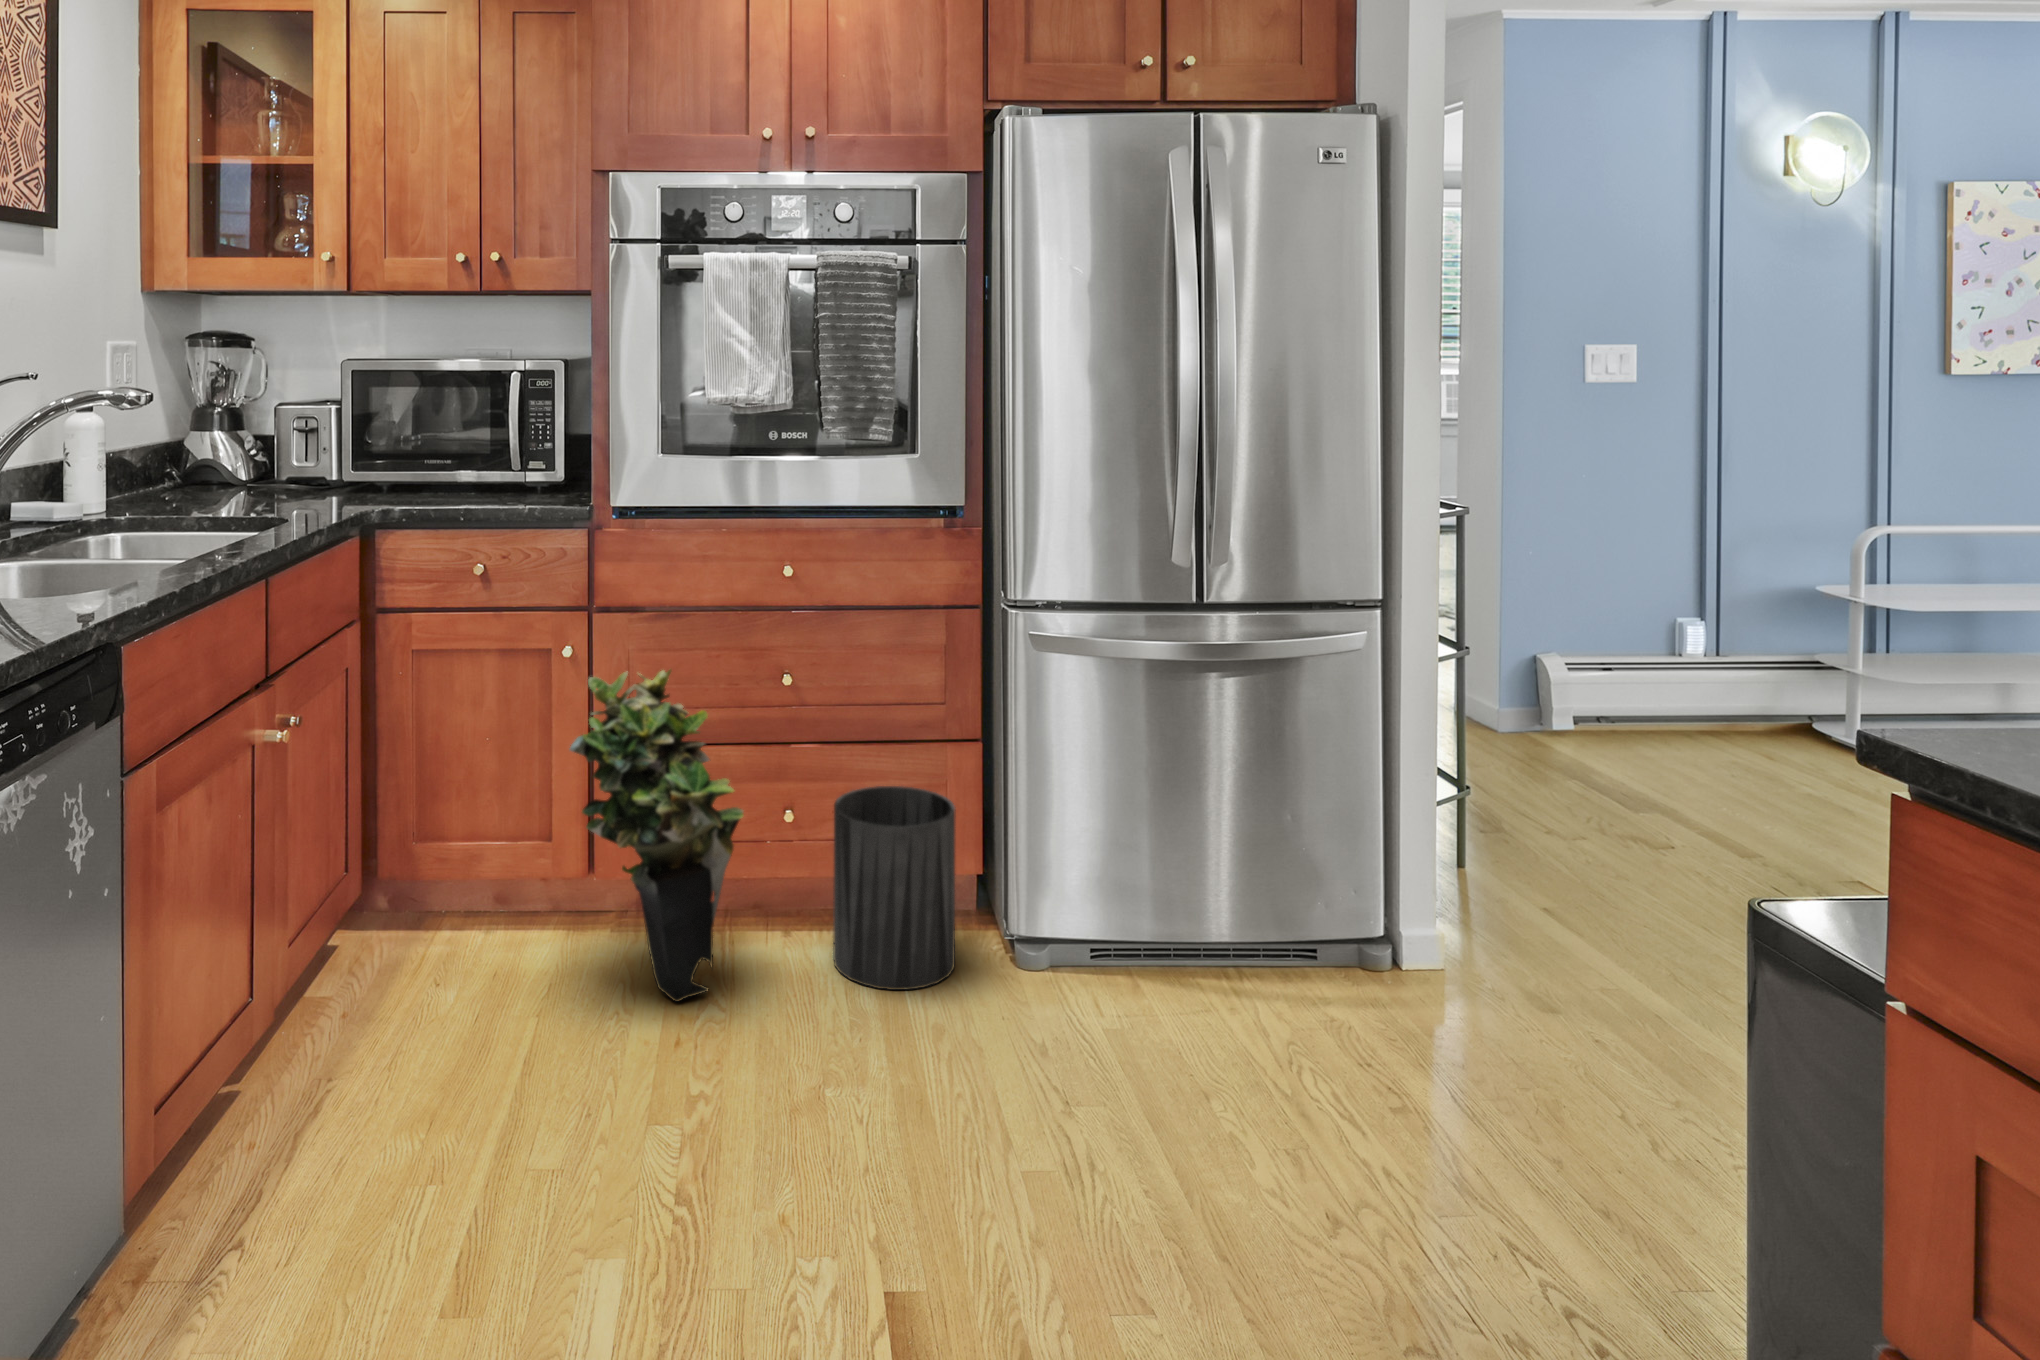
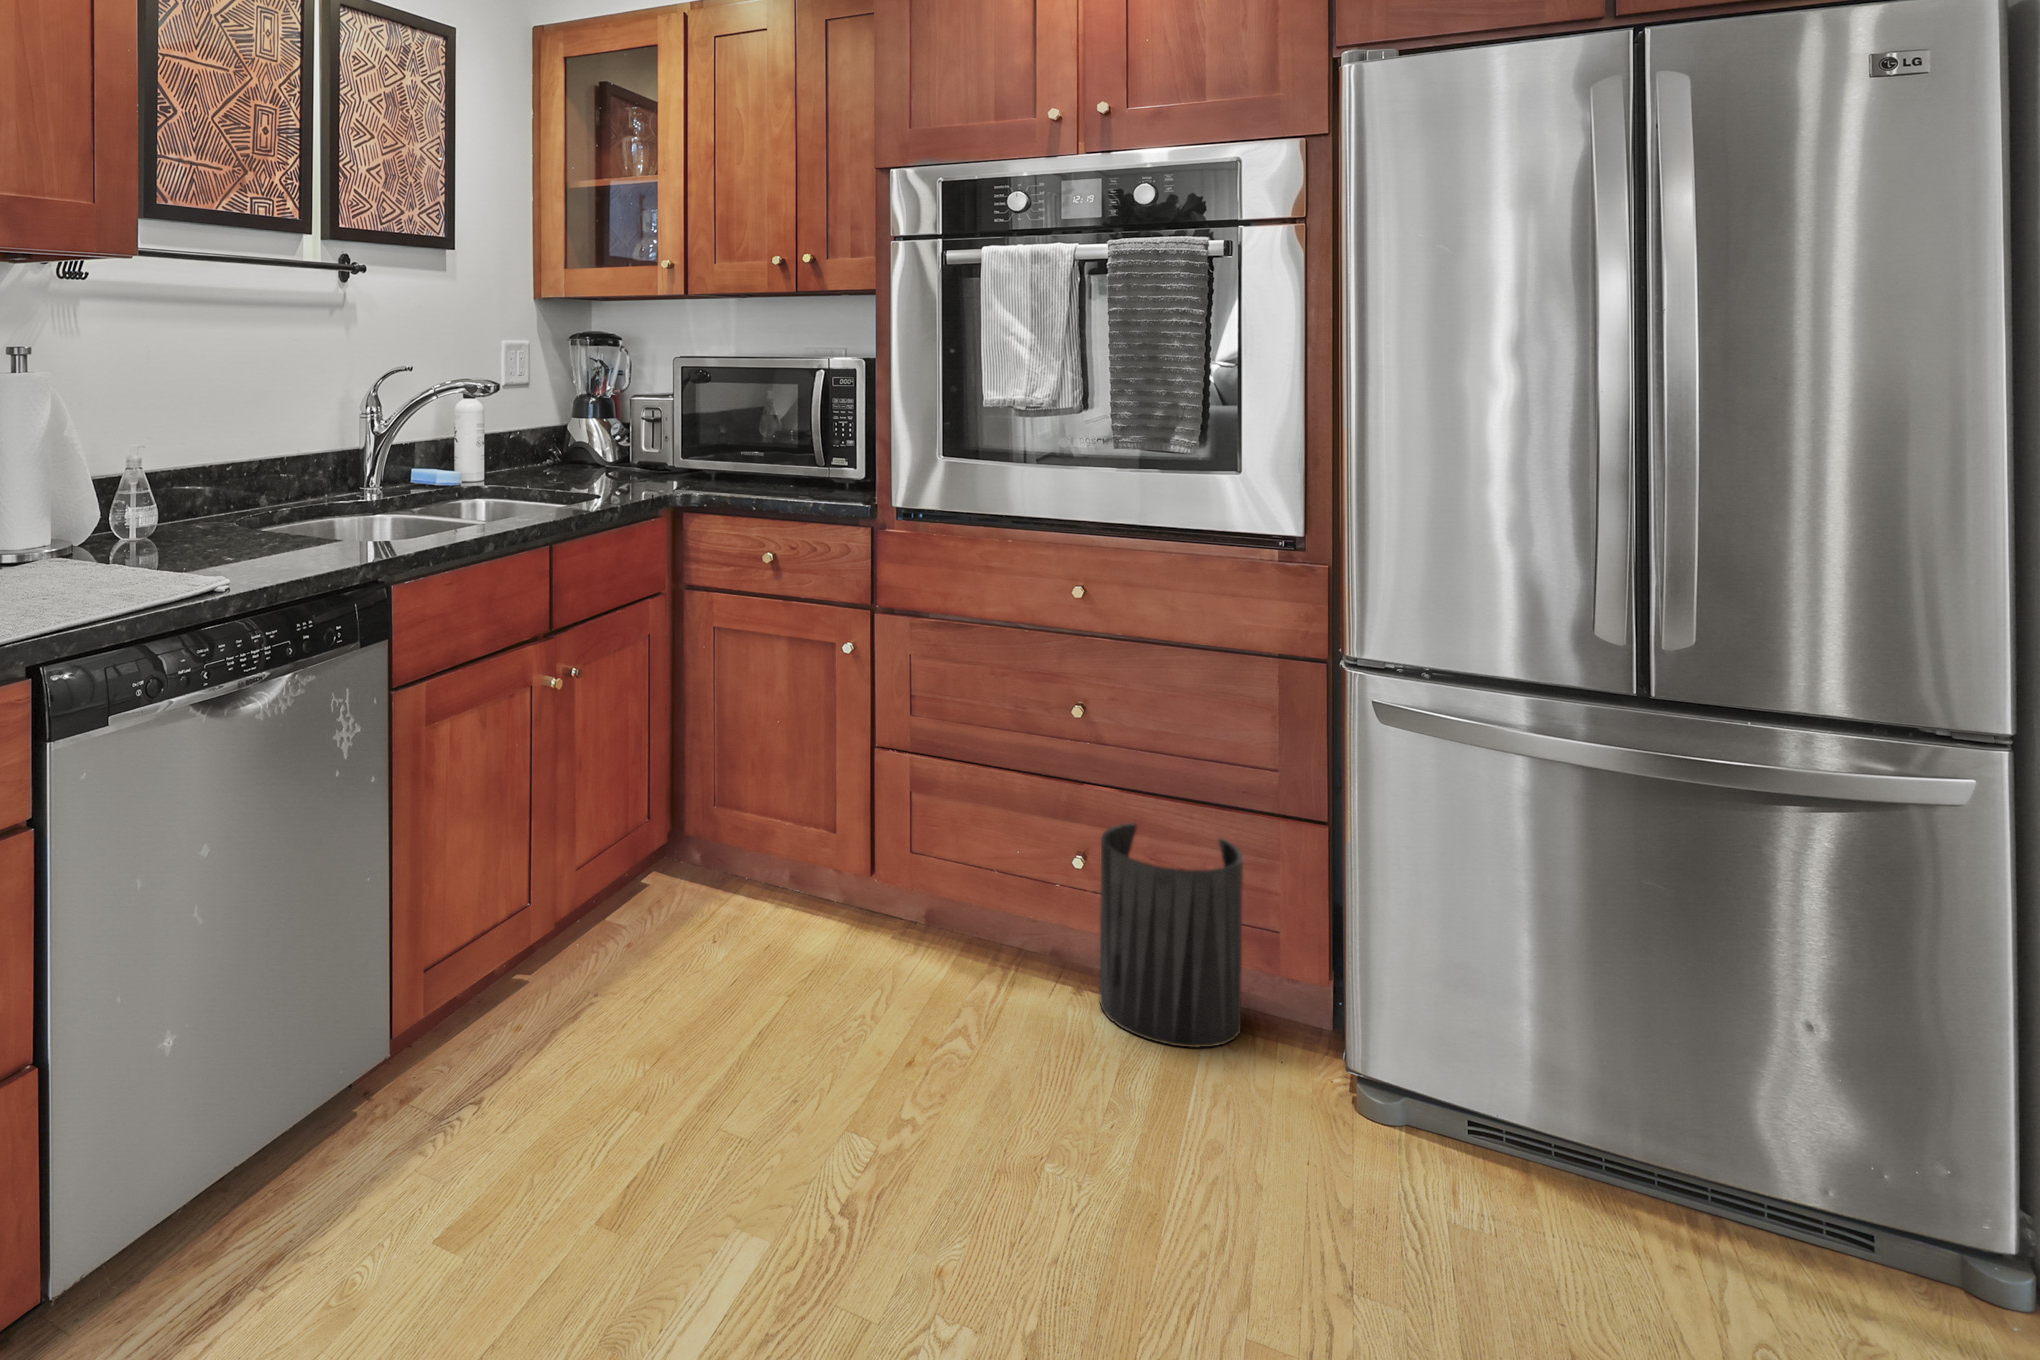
potted plant: present [569,670,743,1002] -> none [827,666,1005,995]

